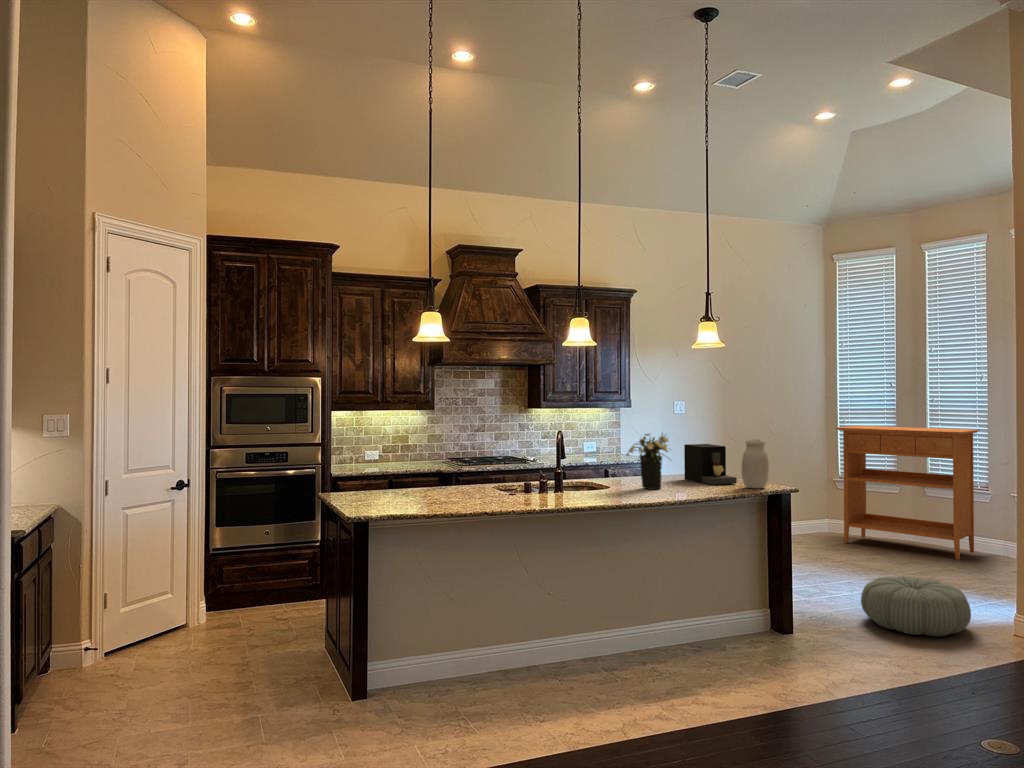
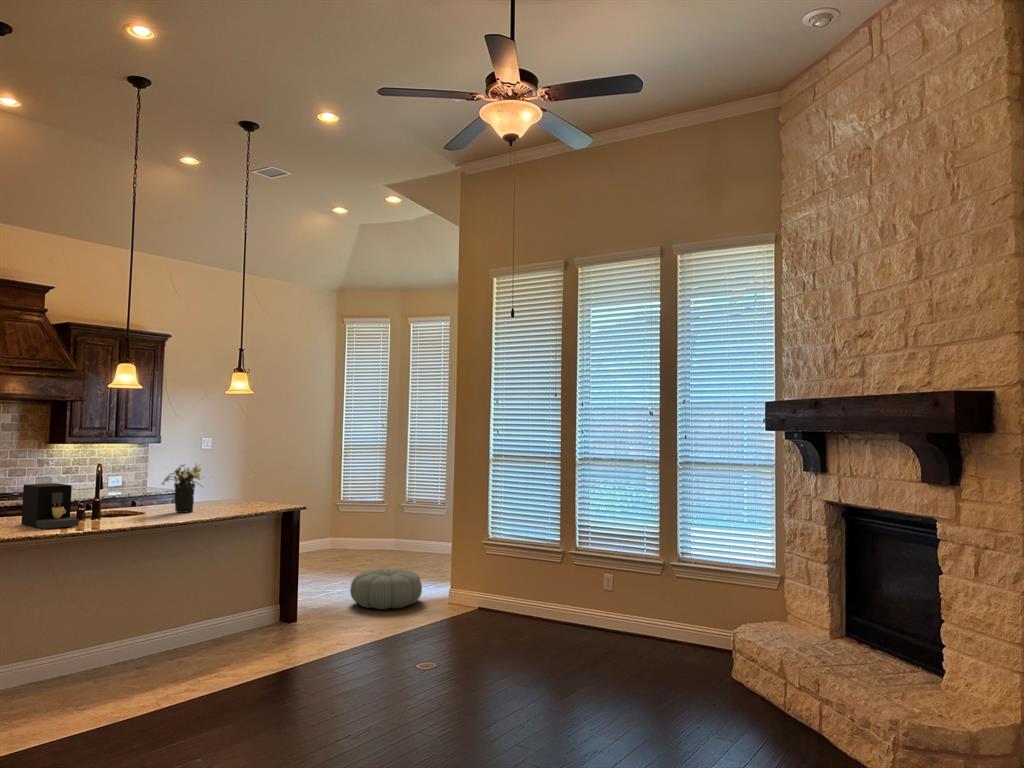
console table: present [836,426,979,560] -> none [340,459,440,558]
jar: present [741,440,769,488] -> none [263,468,285,508]
coffee maker: present [684,444,737,485] -> present [21,483,79,529]

